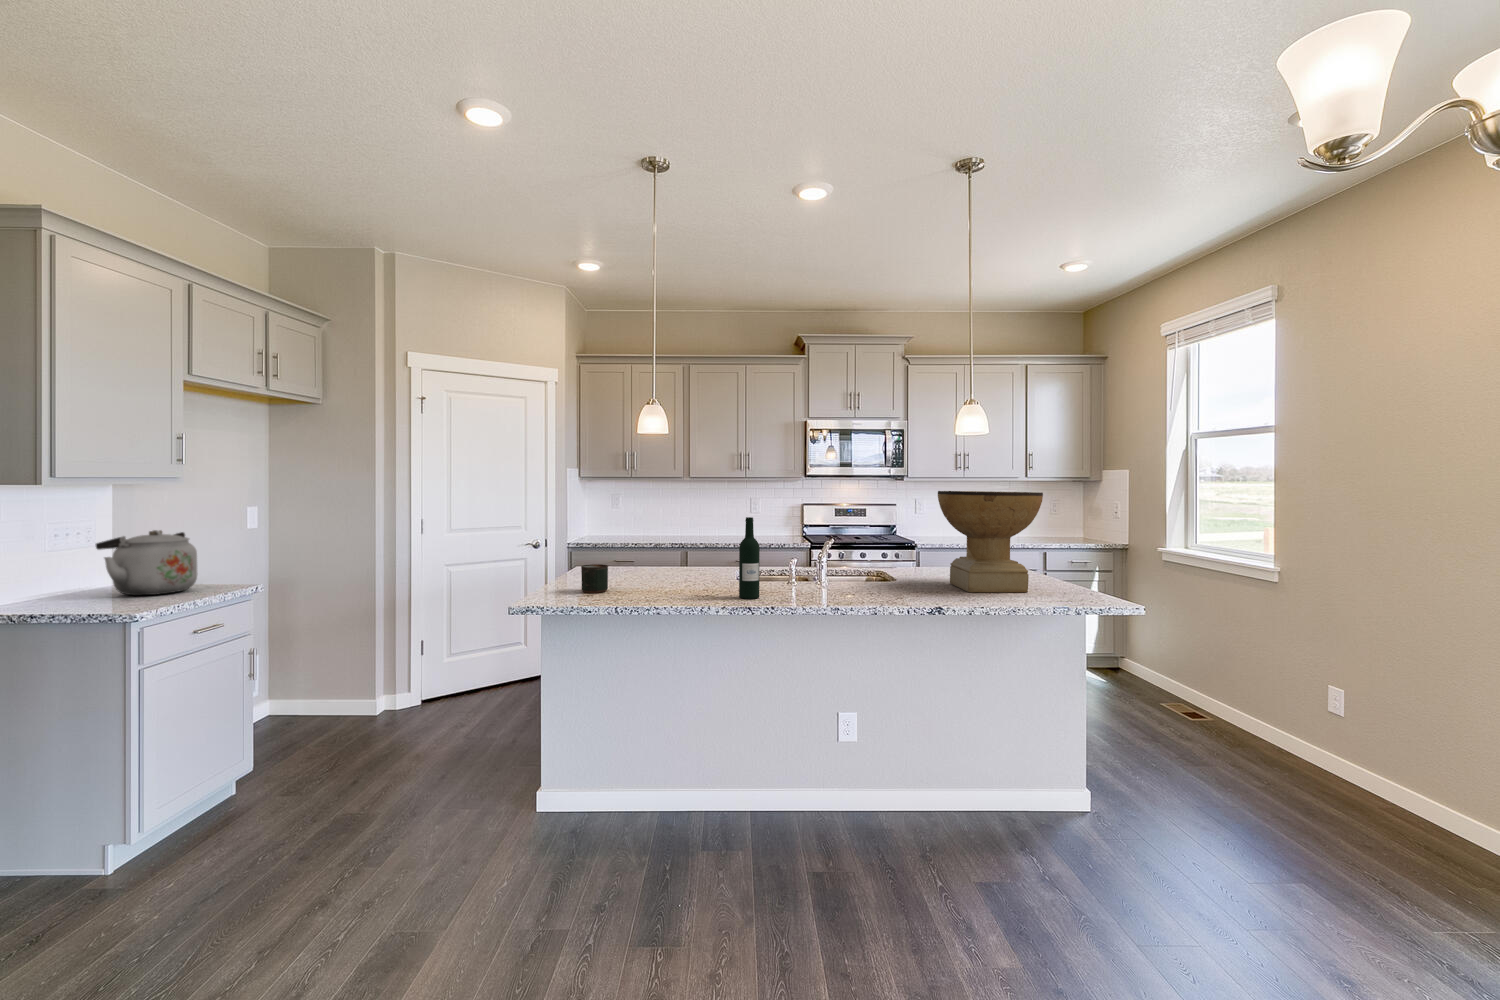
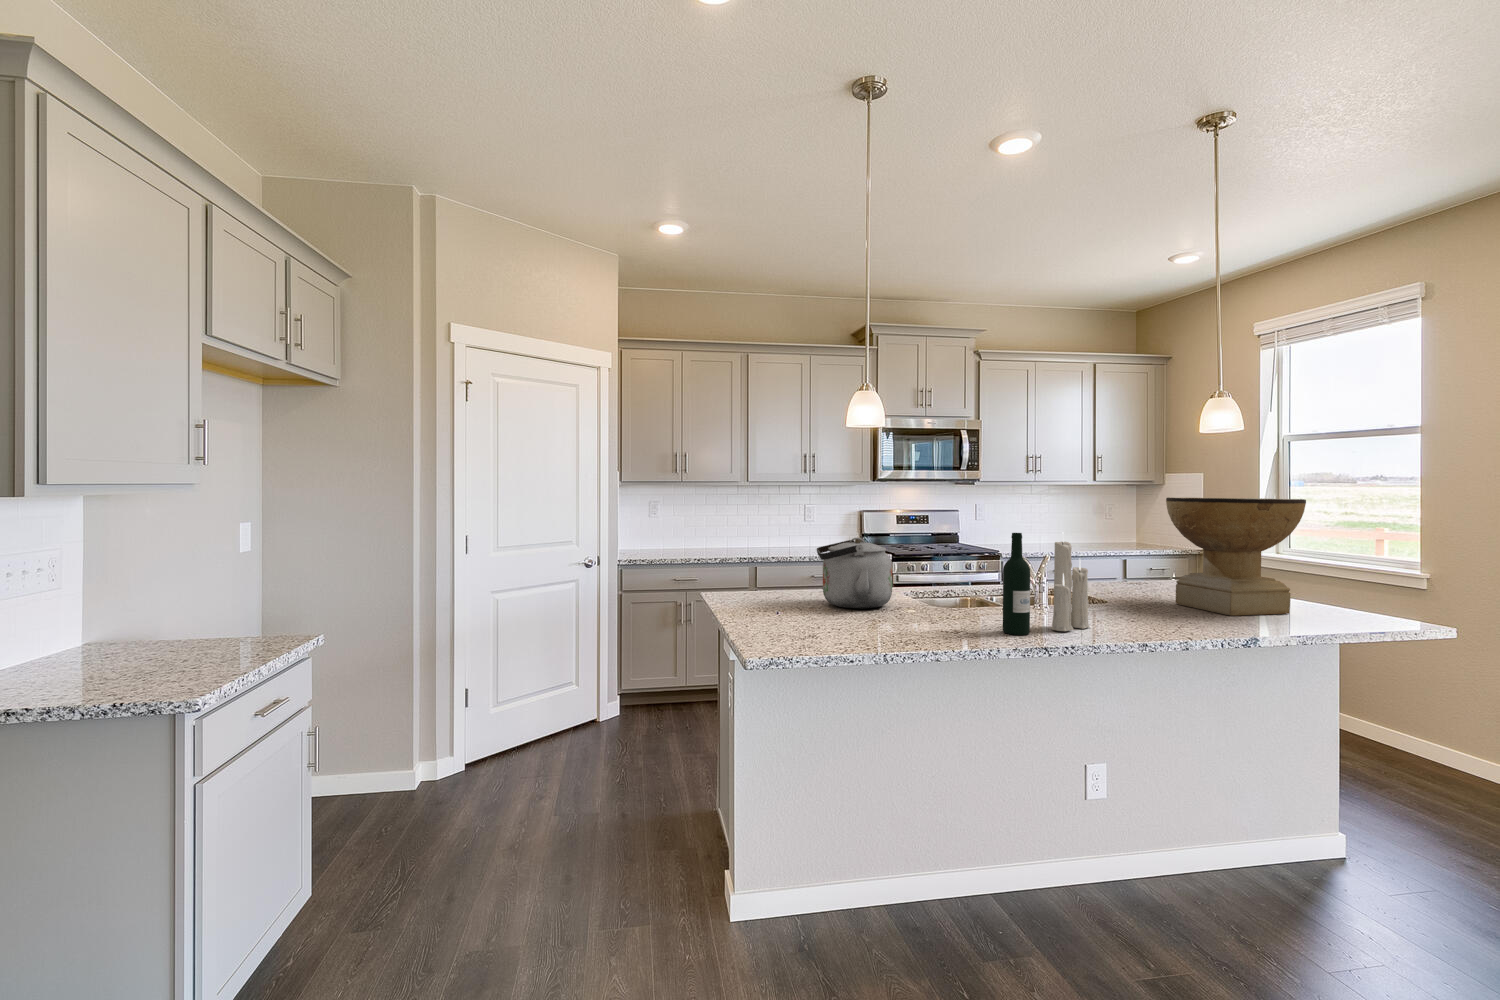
candle: none [782,512,820,597] -> present [1051,534,1090,631]
kettle: present [96,530,197,595] -> present [817,538,892,609]
mug: present [581,564,608,593] -> none [791,595,825,633]

